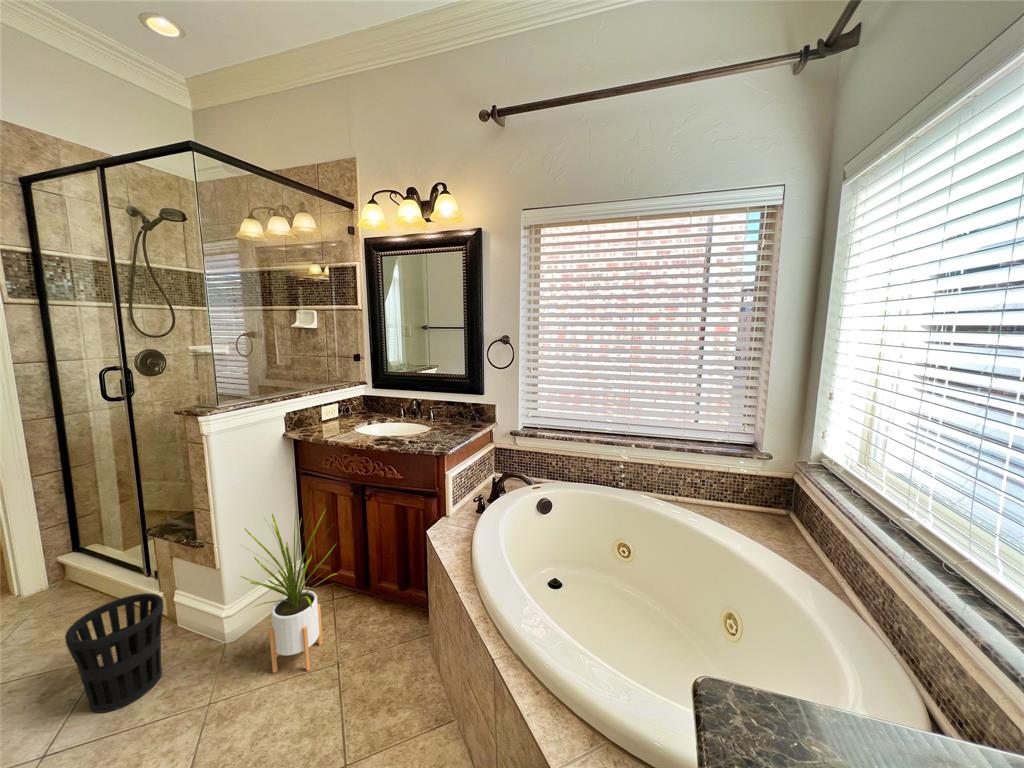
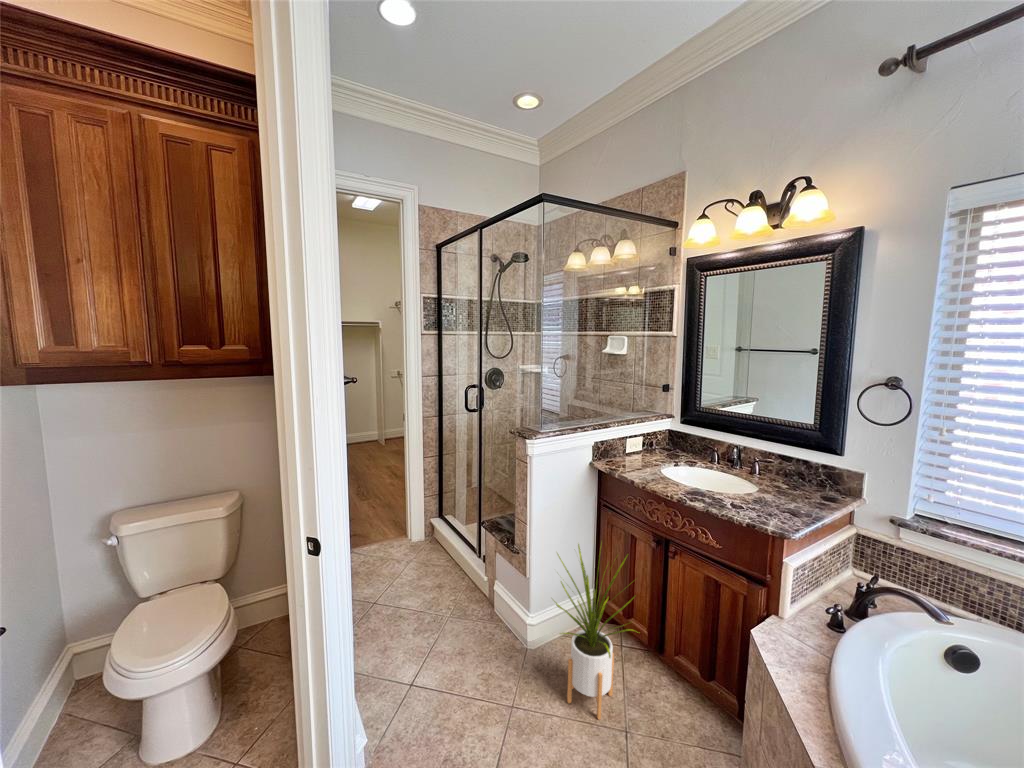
wastebasket: present [65,593,163,713] -> none [437,576,492,668]

